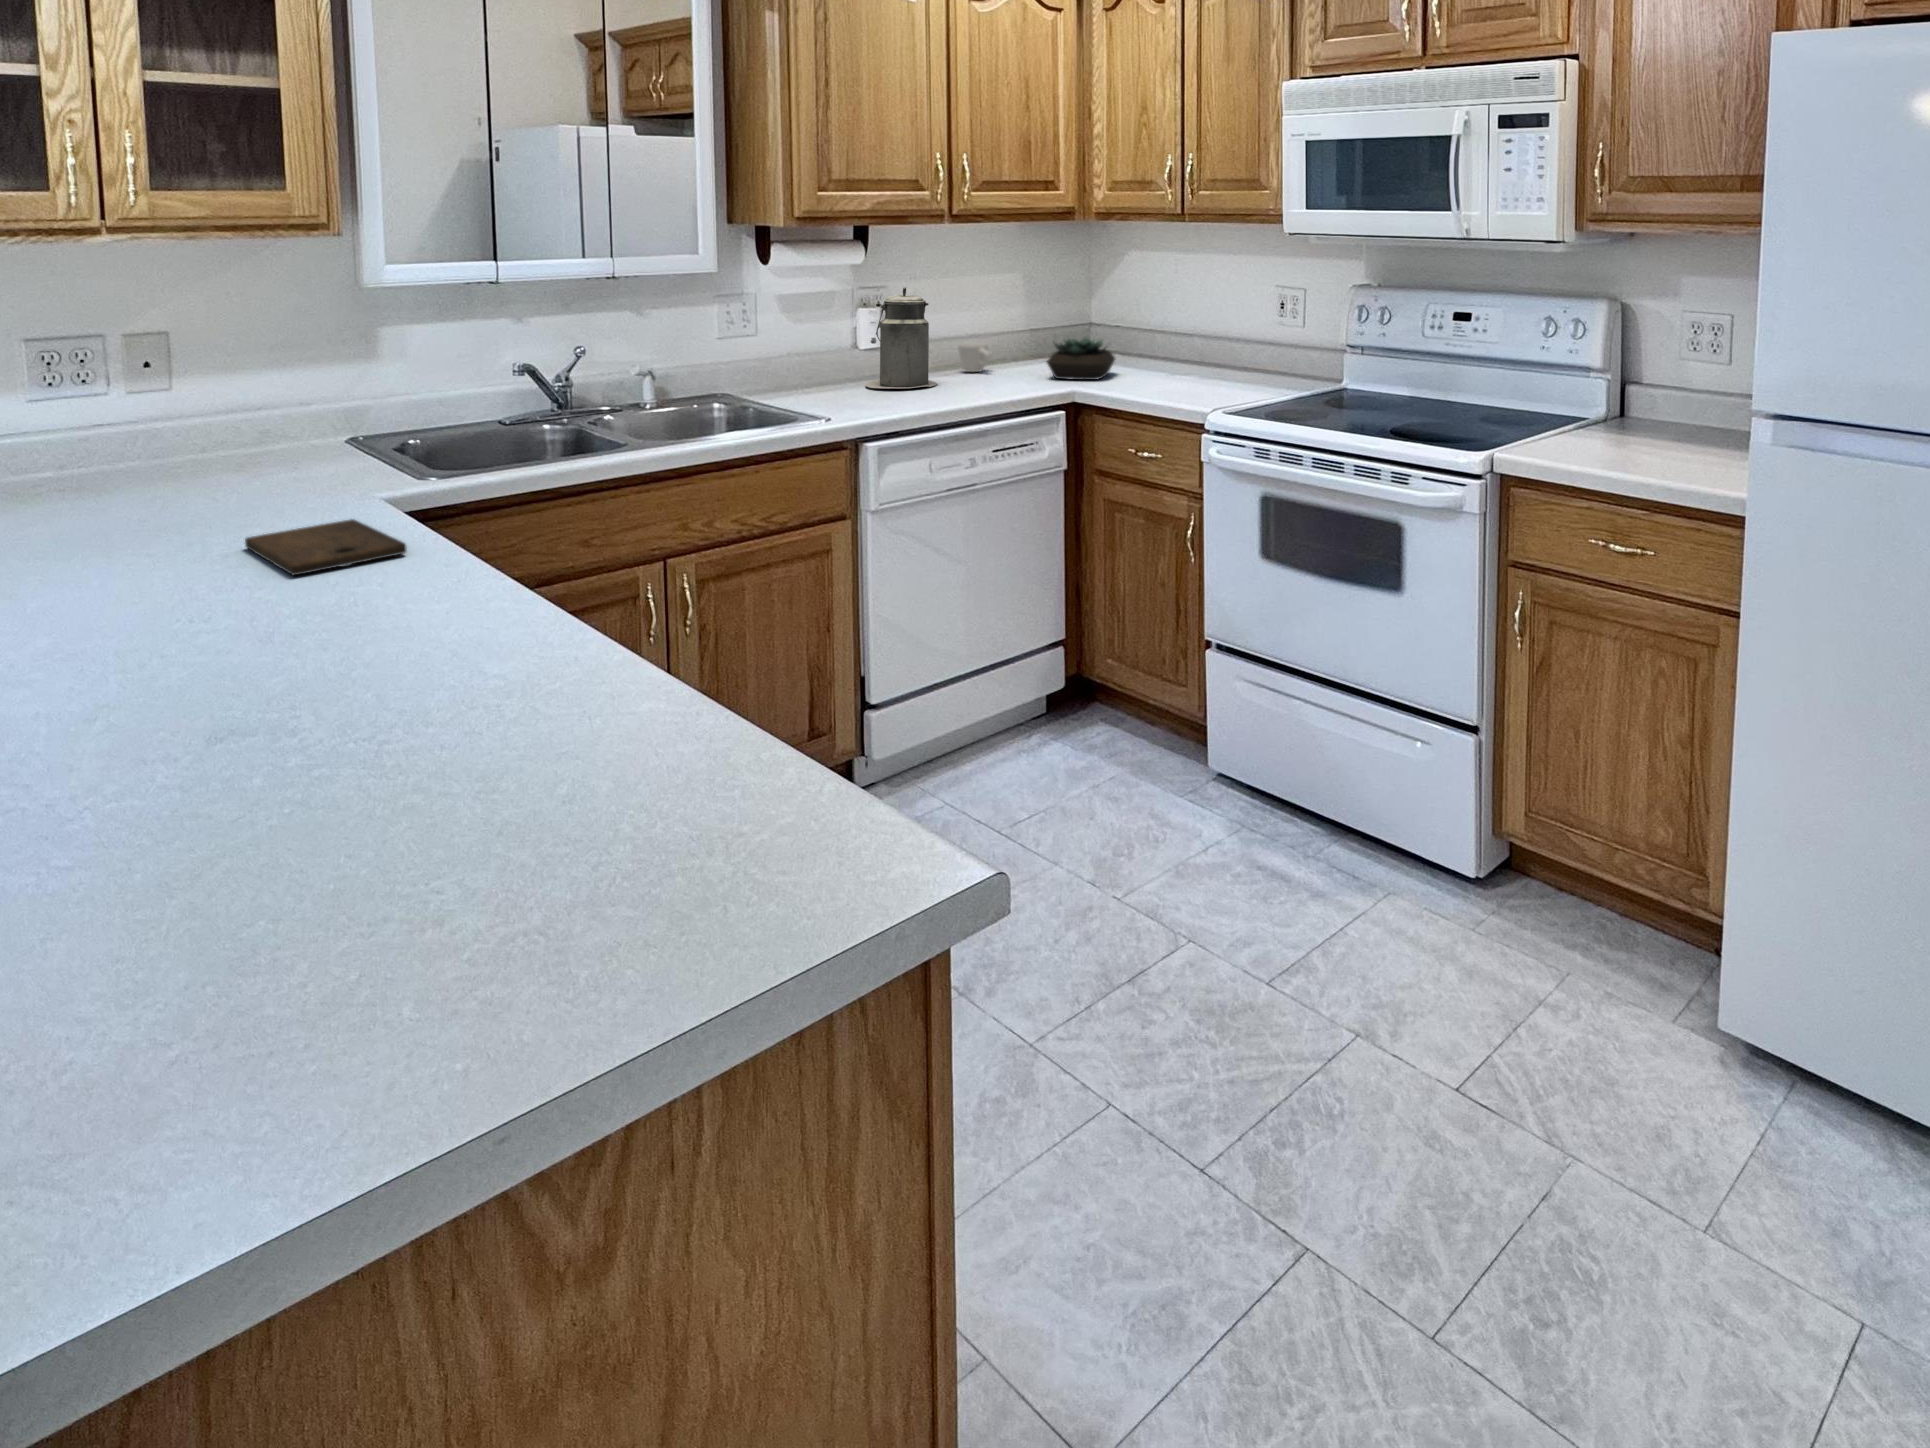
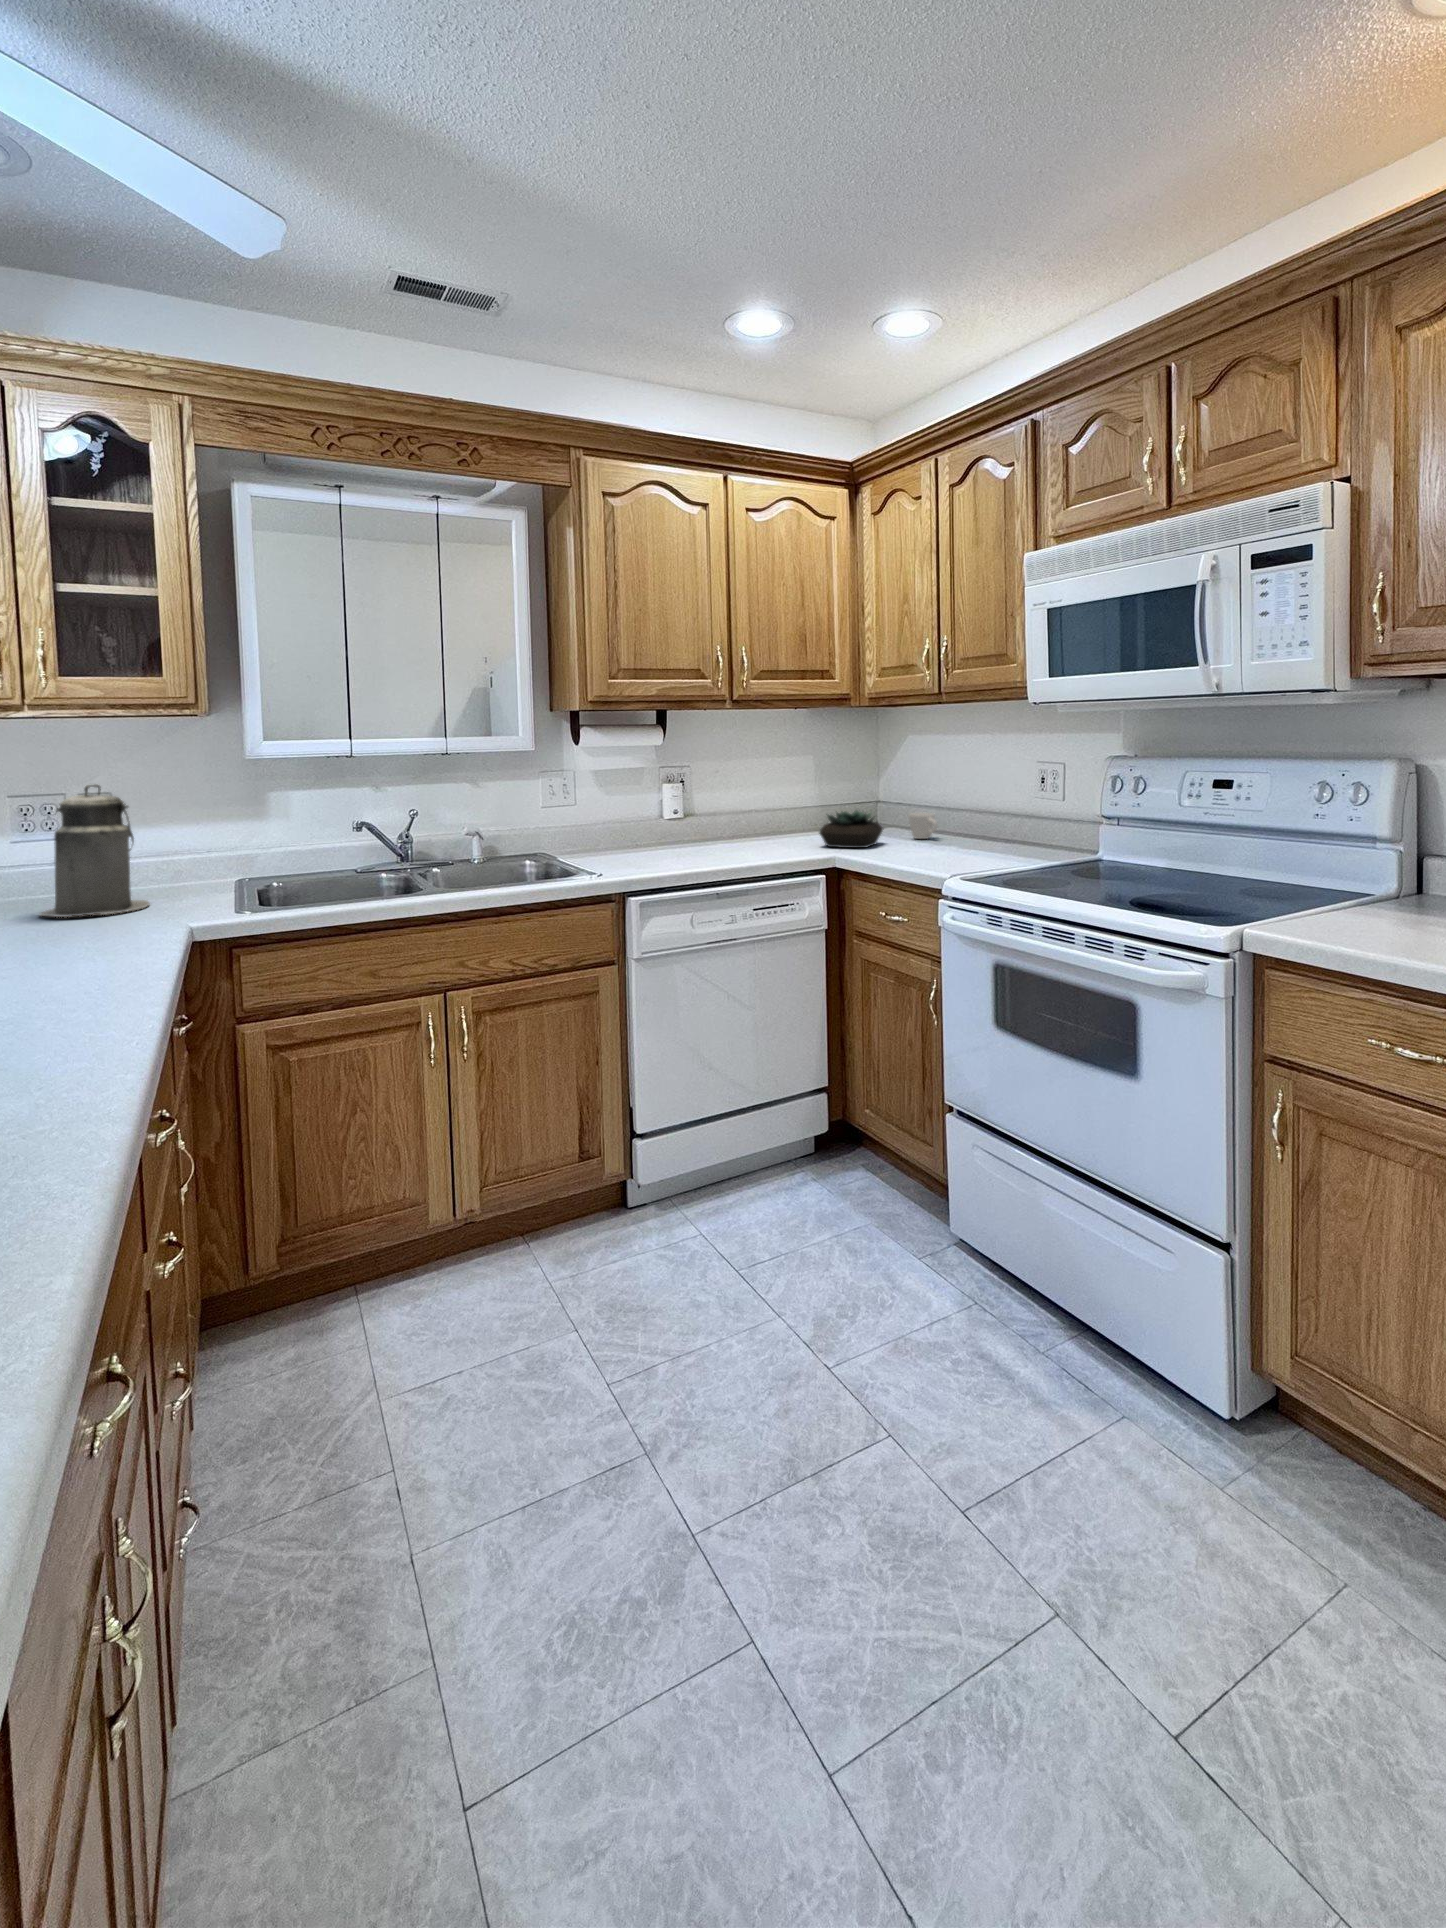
canister: present [865,287,937,388] -> present [40,785,150,917]
mug: present [958,342,990,372] -> present [909,813,938,839]
cutting board: present [245,519,407,575] -> none [6,942,121,990]

